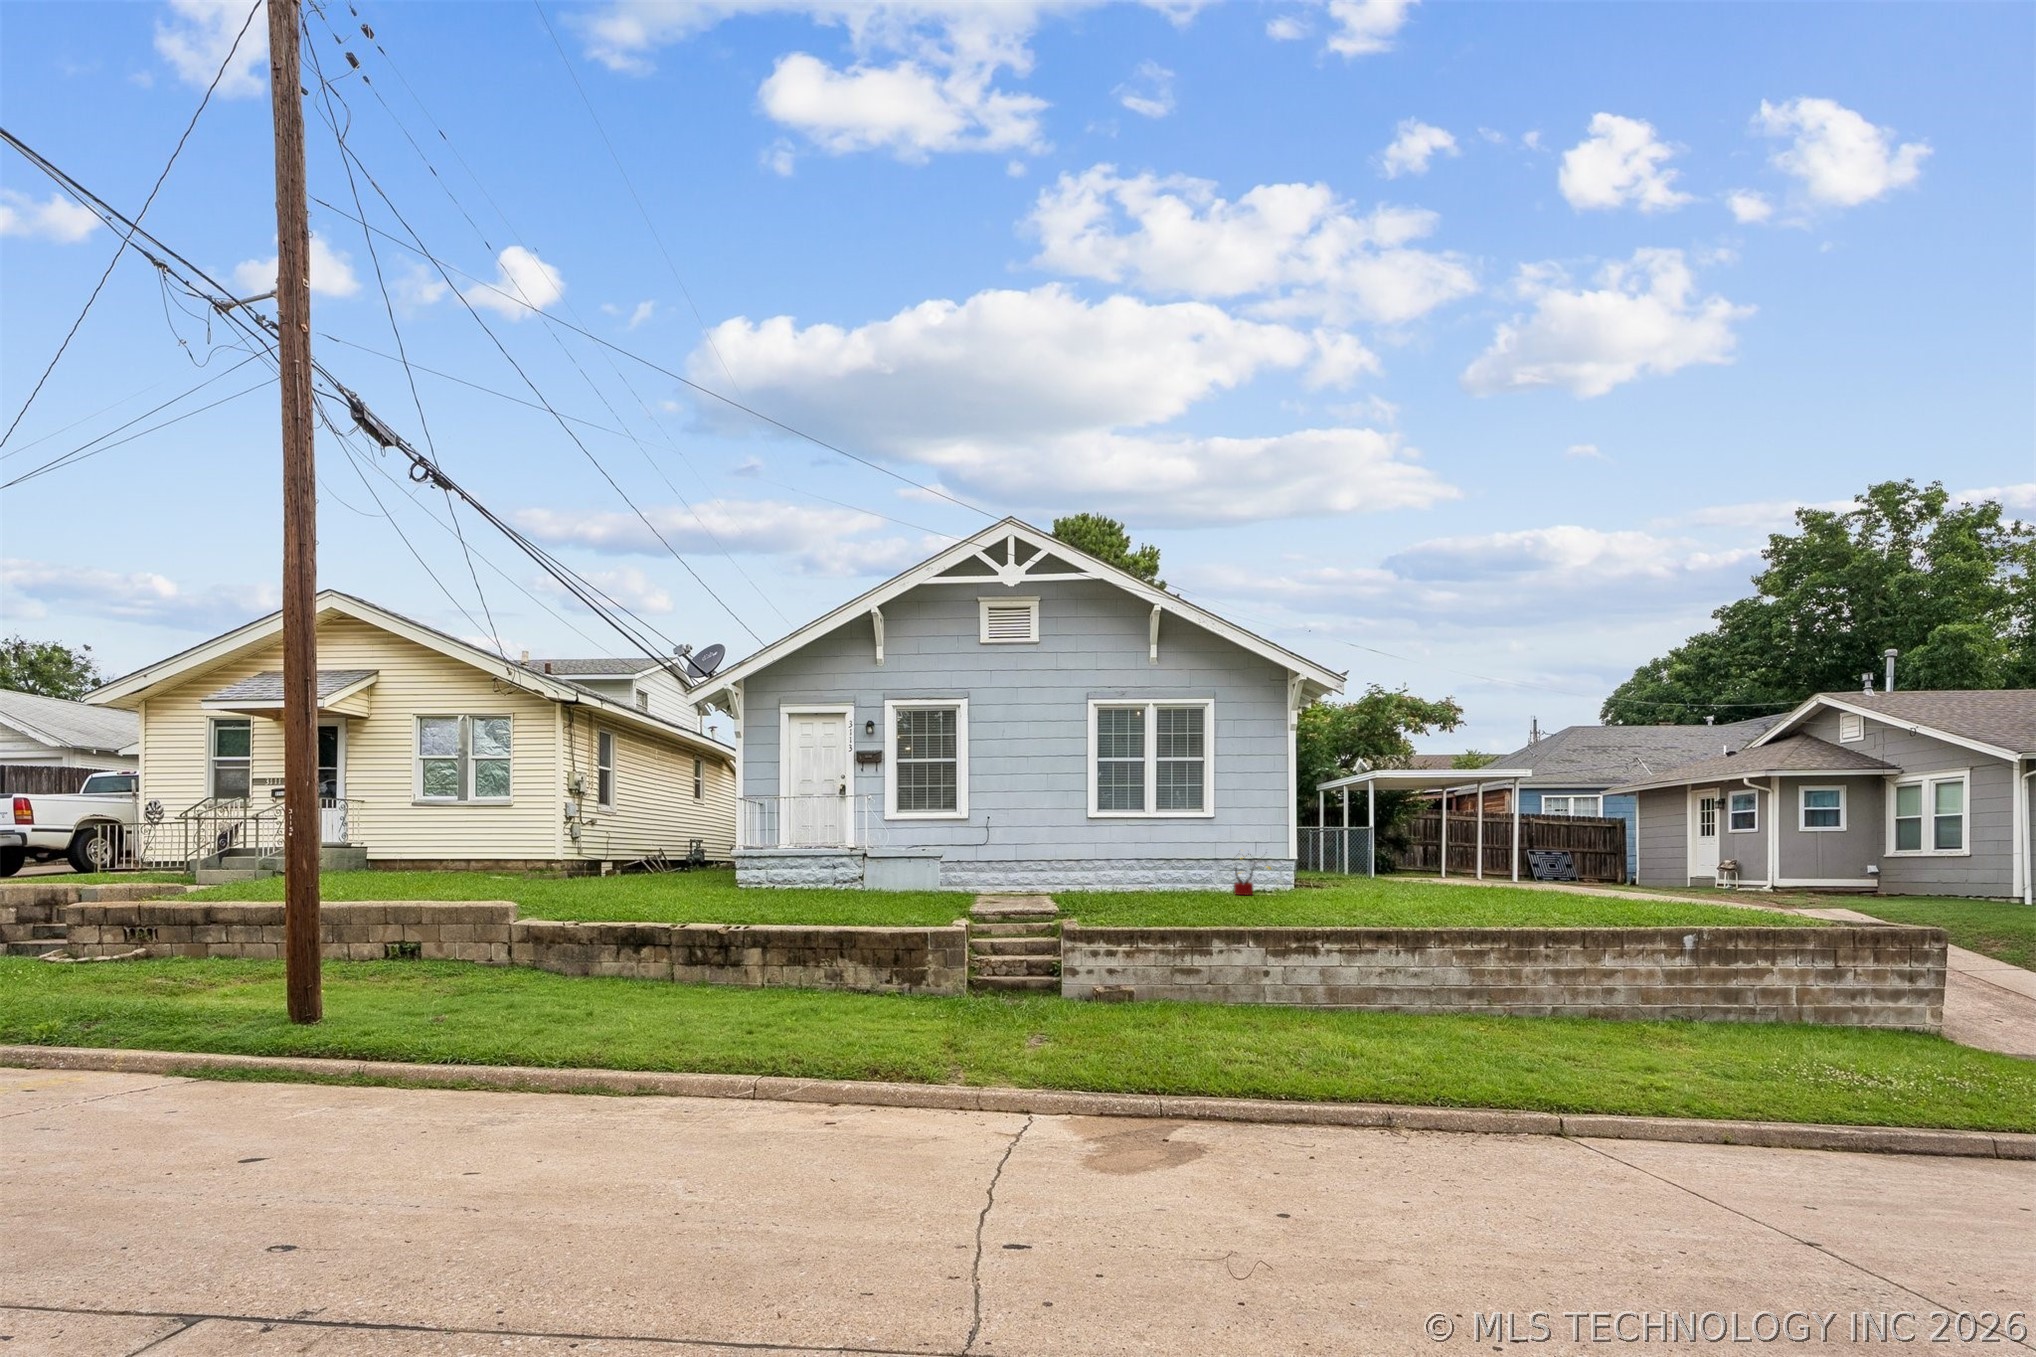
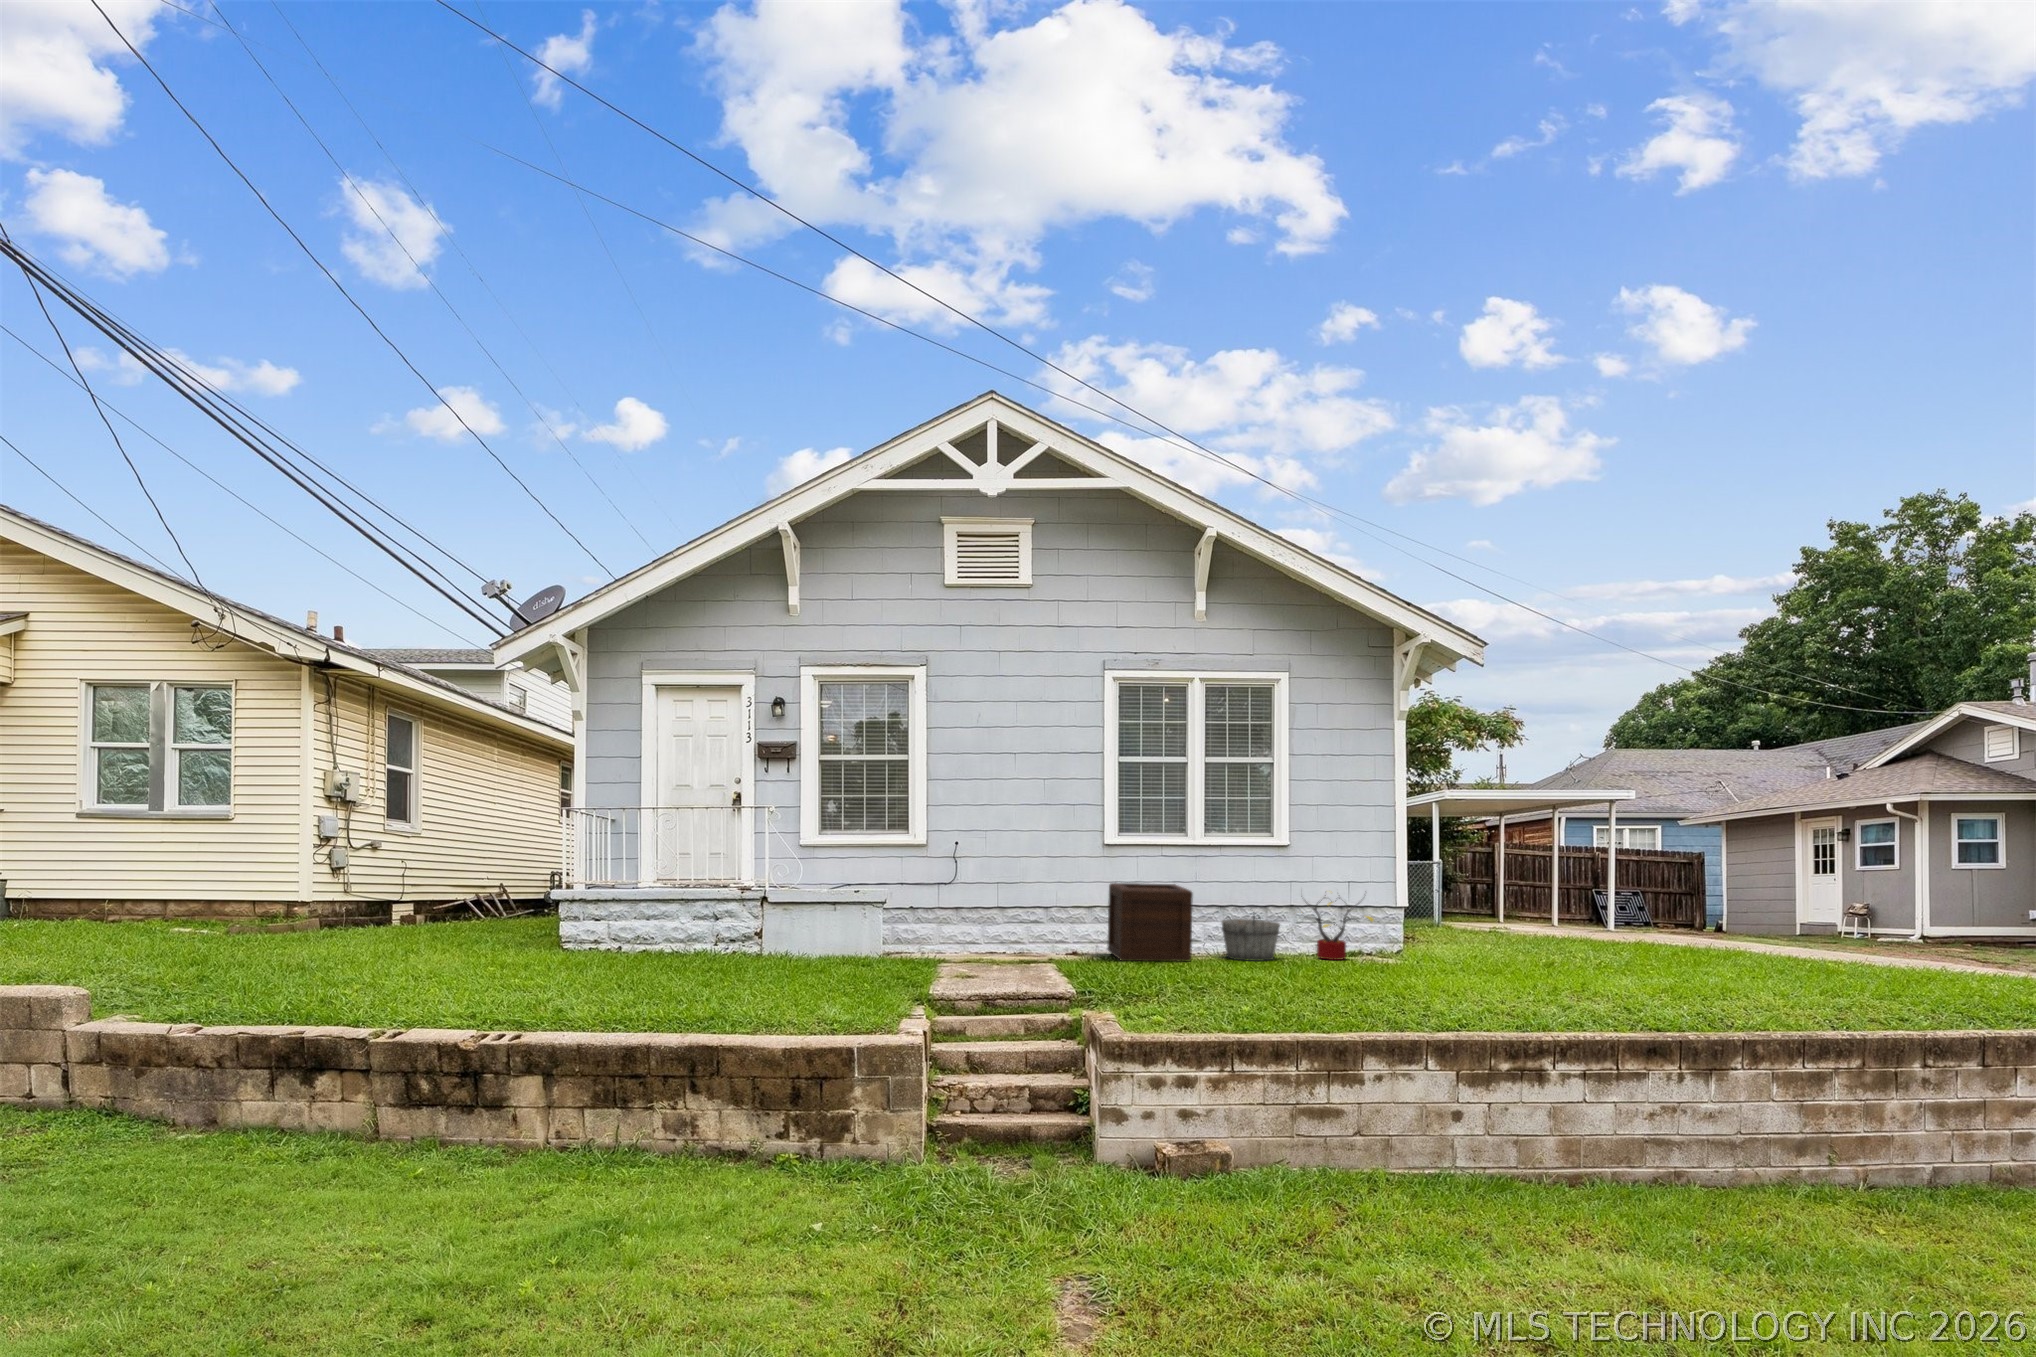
wooden crate: none [1094,845,1149,897] -> present [1107,883,1193,962]
wooden bucket: none [1170,862,1209,896] -> present [1222,912,1280,961]

